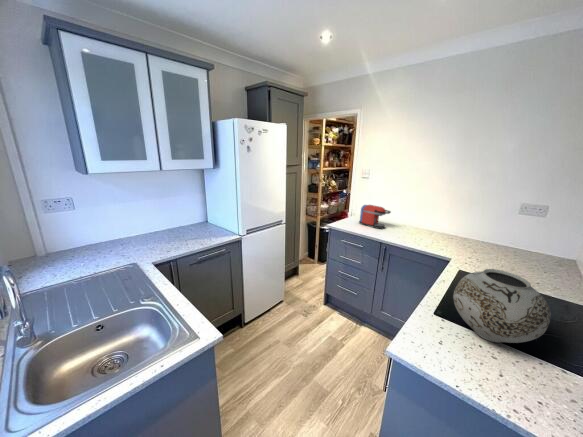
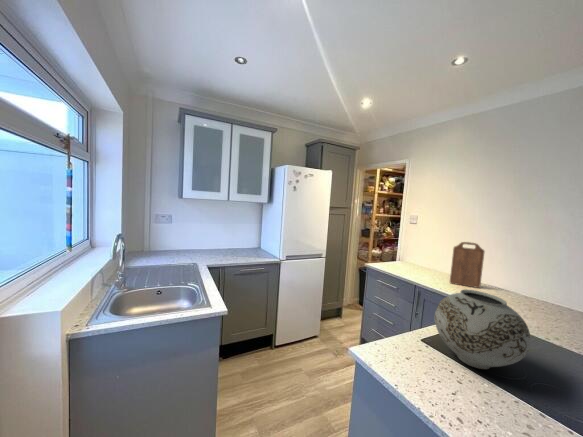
cutting board: none [407,198,437,237] -> present [450,242,484,288]
coffee maker: present [359,205,391,229] -> none [401,248,434,274]

